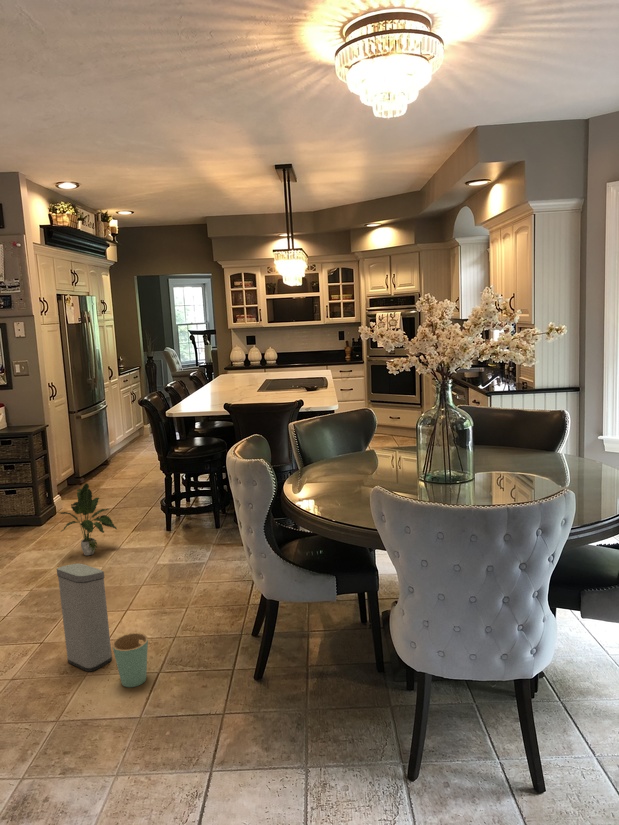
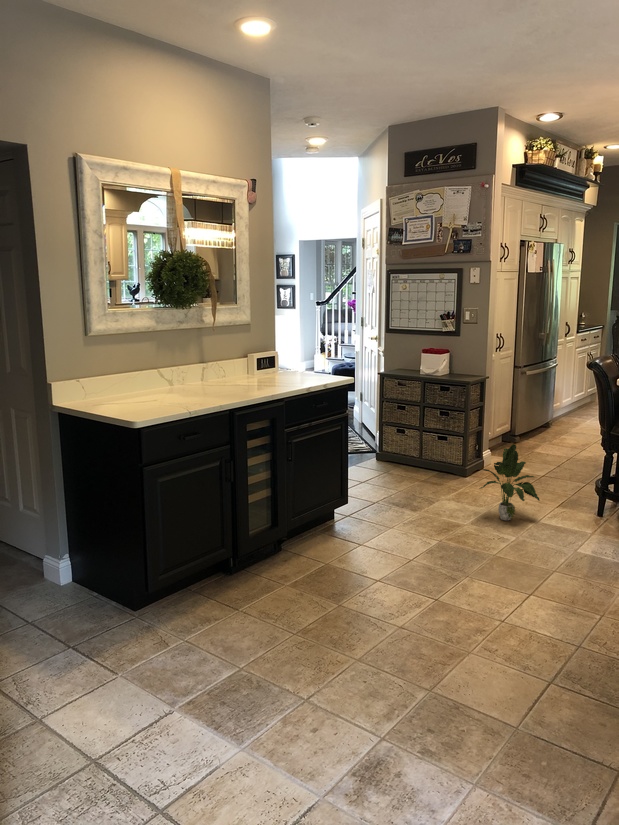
trash can: present [57,564,148,687] -> none [456,529,544,691]

